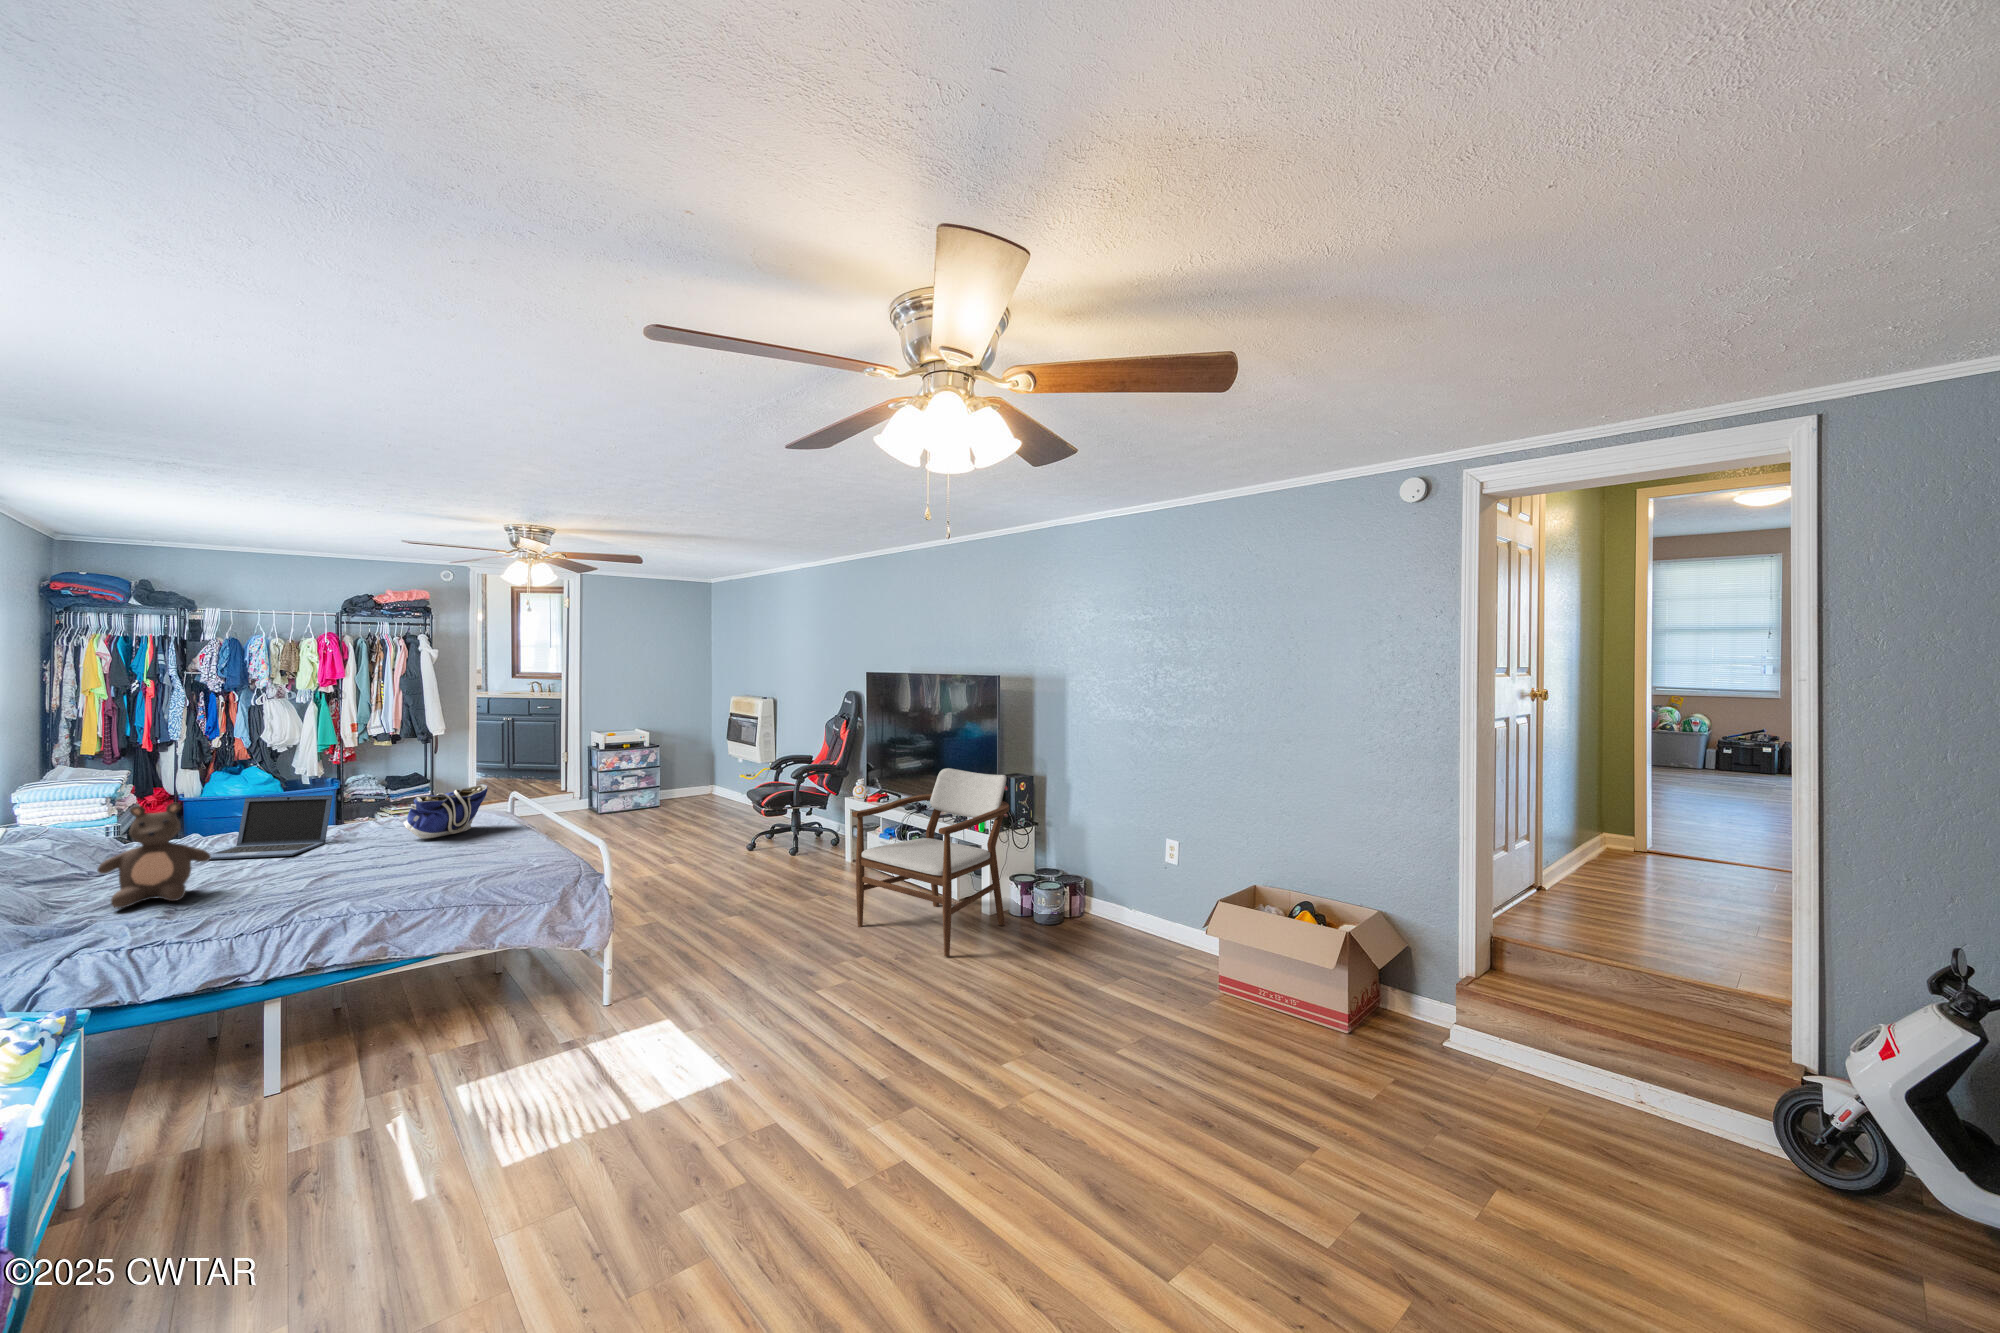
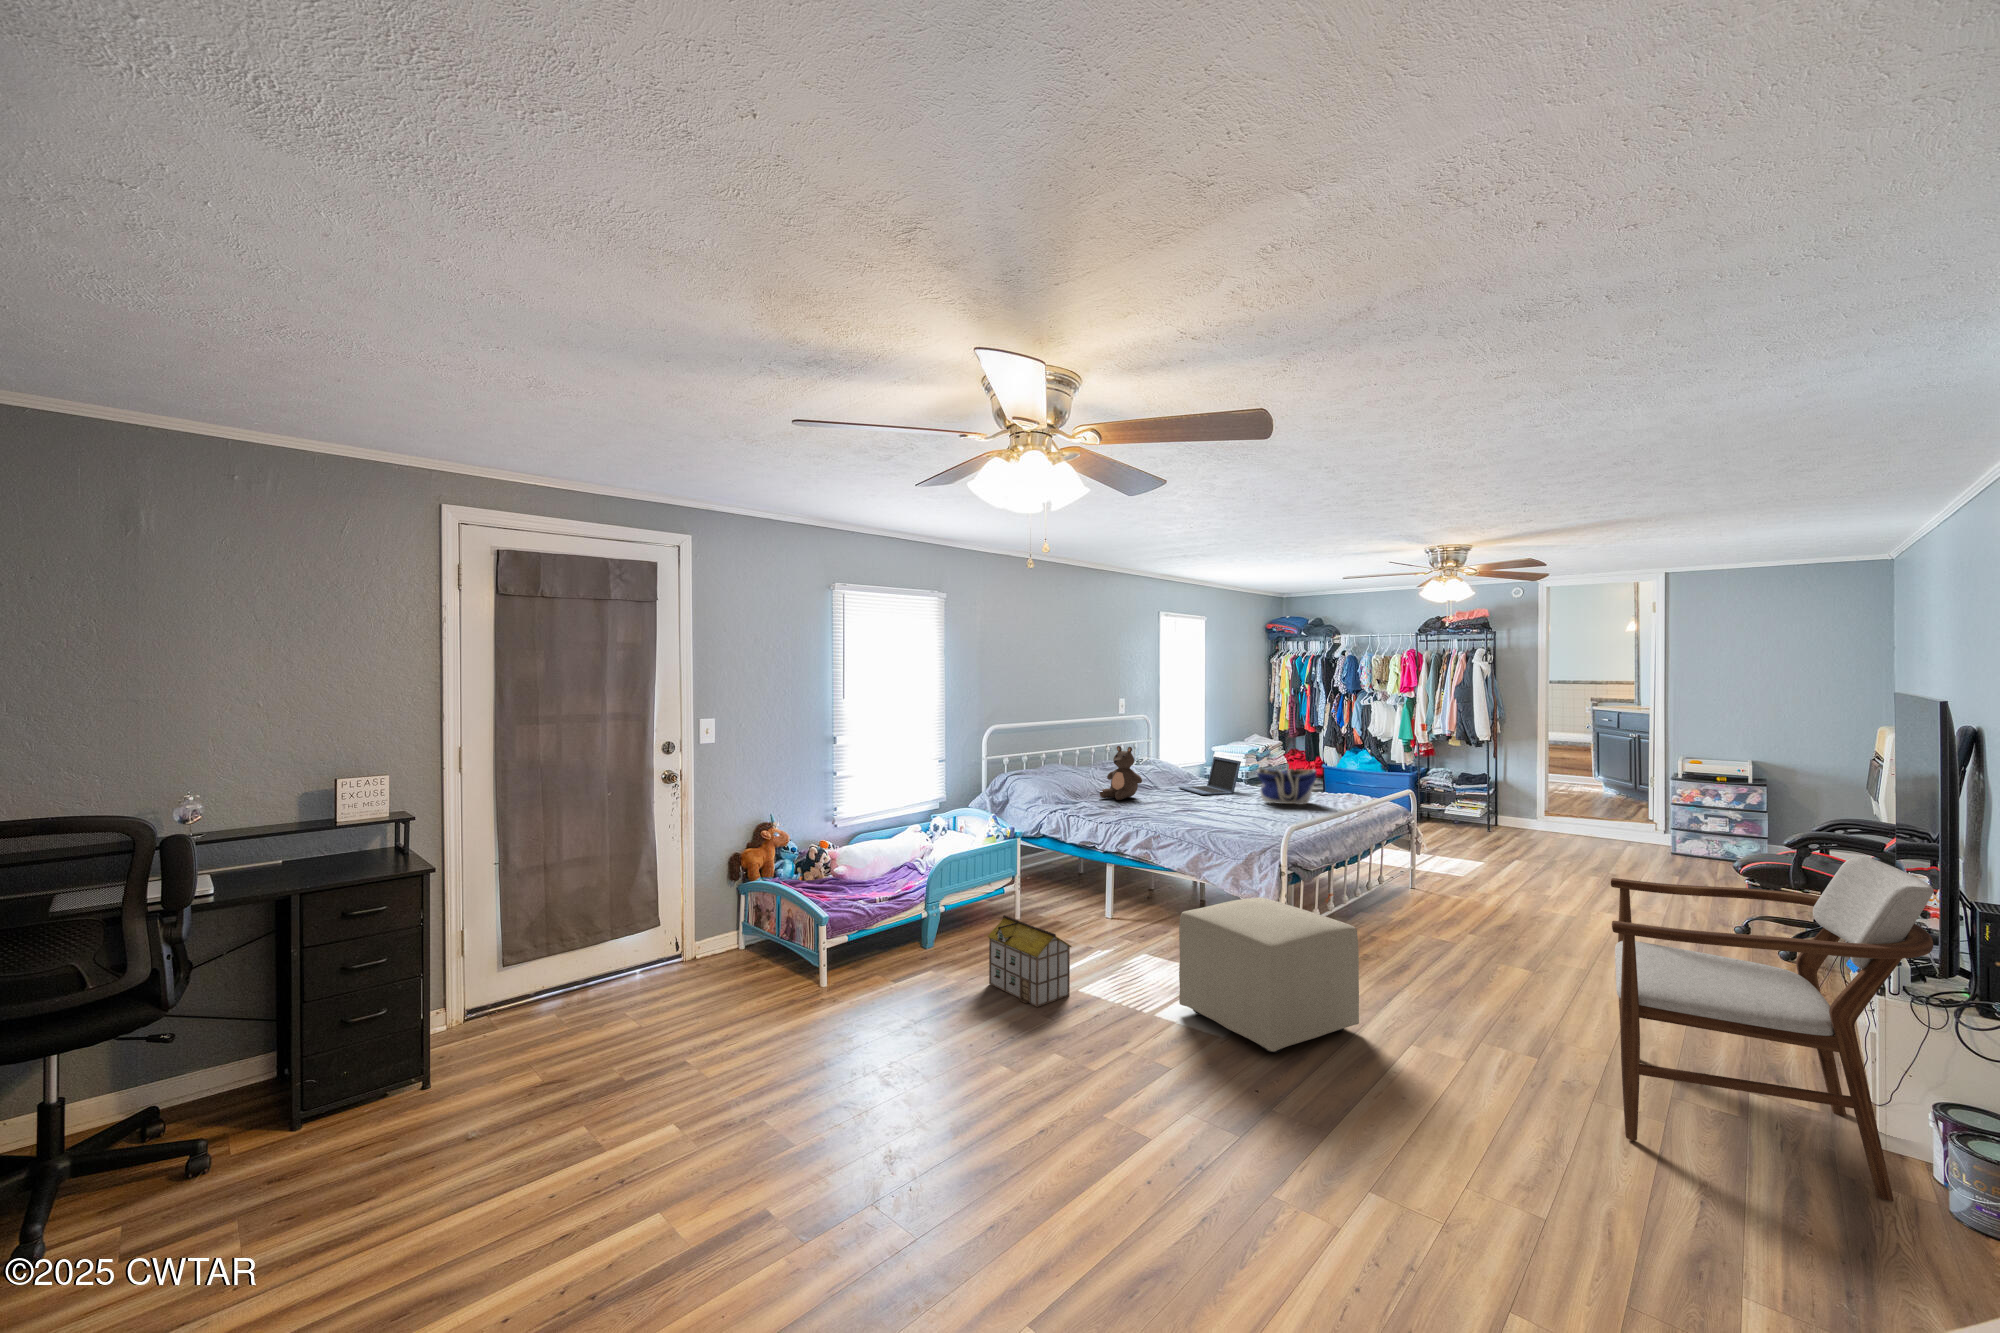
ottoman: none [651,905,802,1070] -> present [1179,897,1359,1053]
toy house: none [382,1077,541,1255] -> present [987,915,1071,1007]

